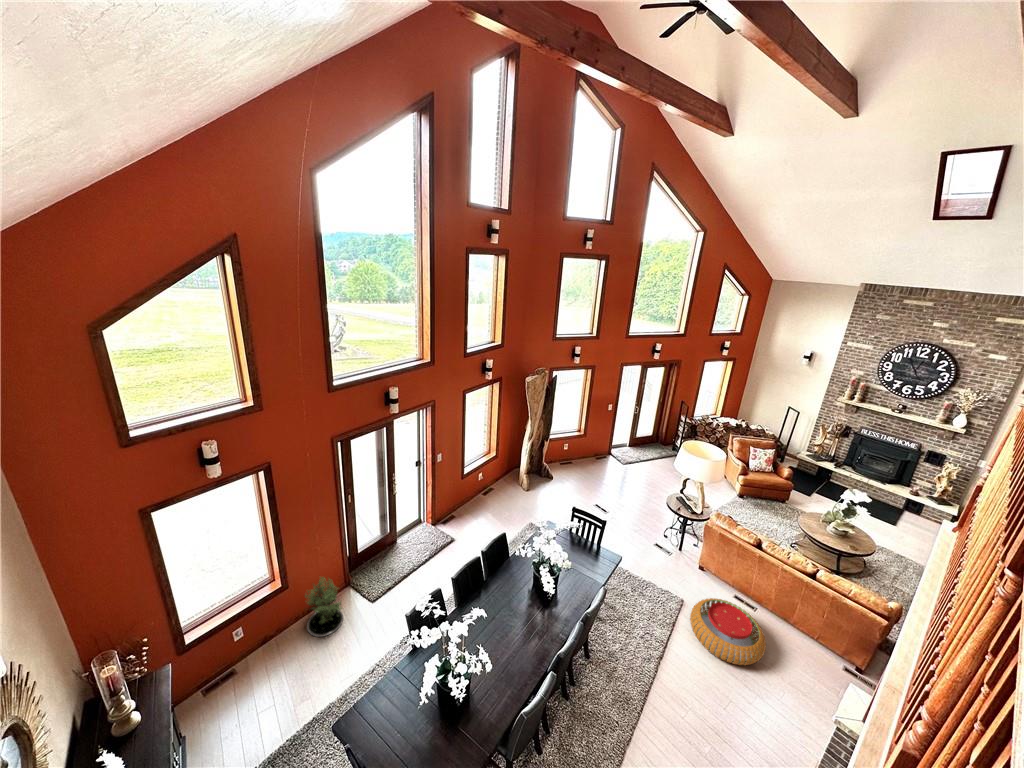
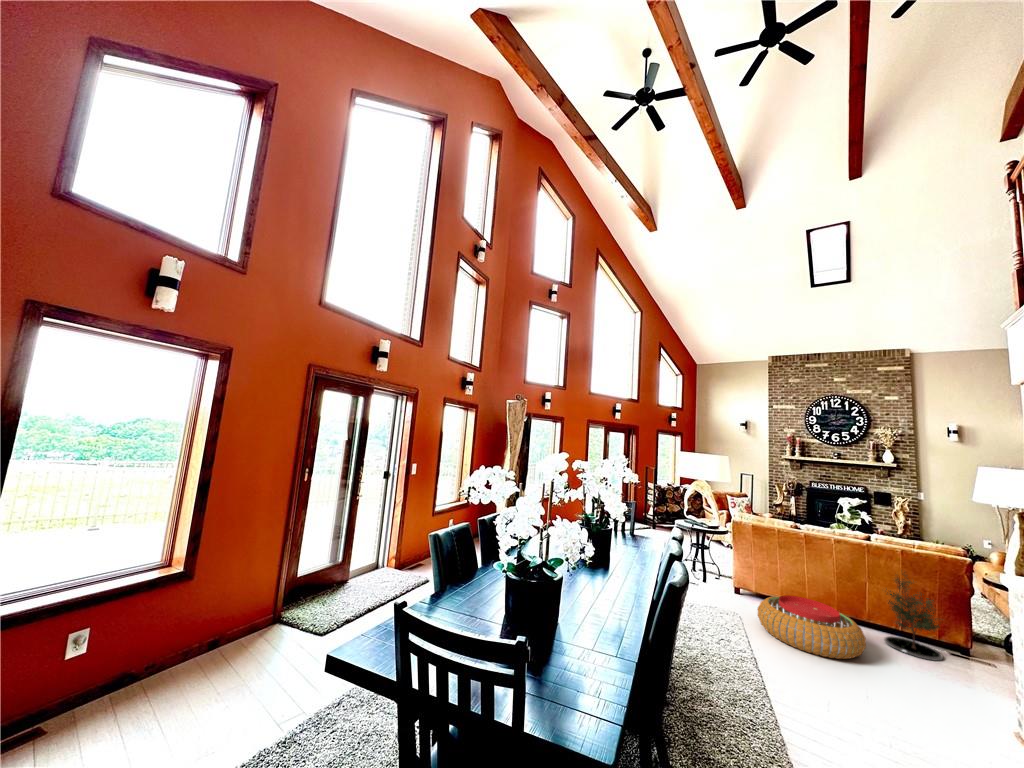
potted tree: present [305,577,343,637] -> present [884,578,943,661]

